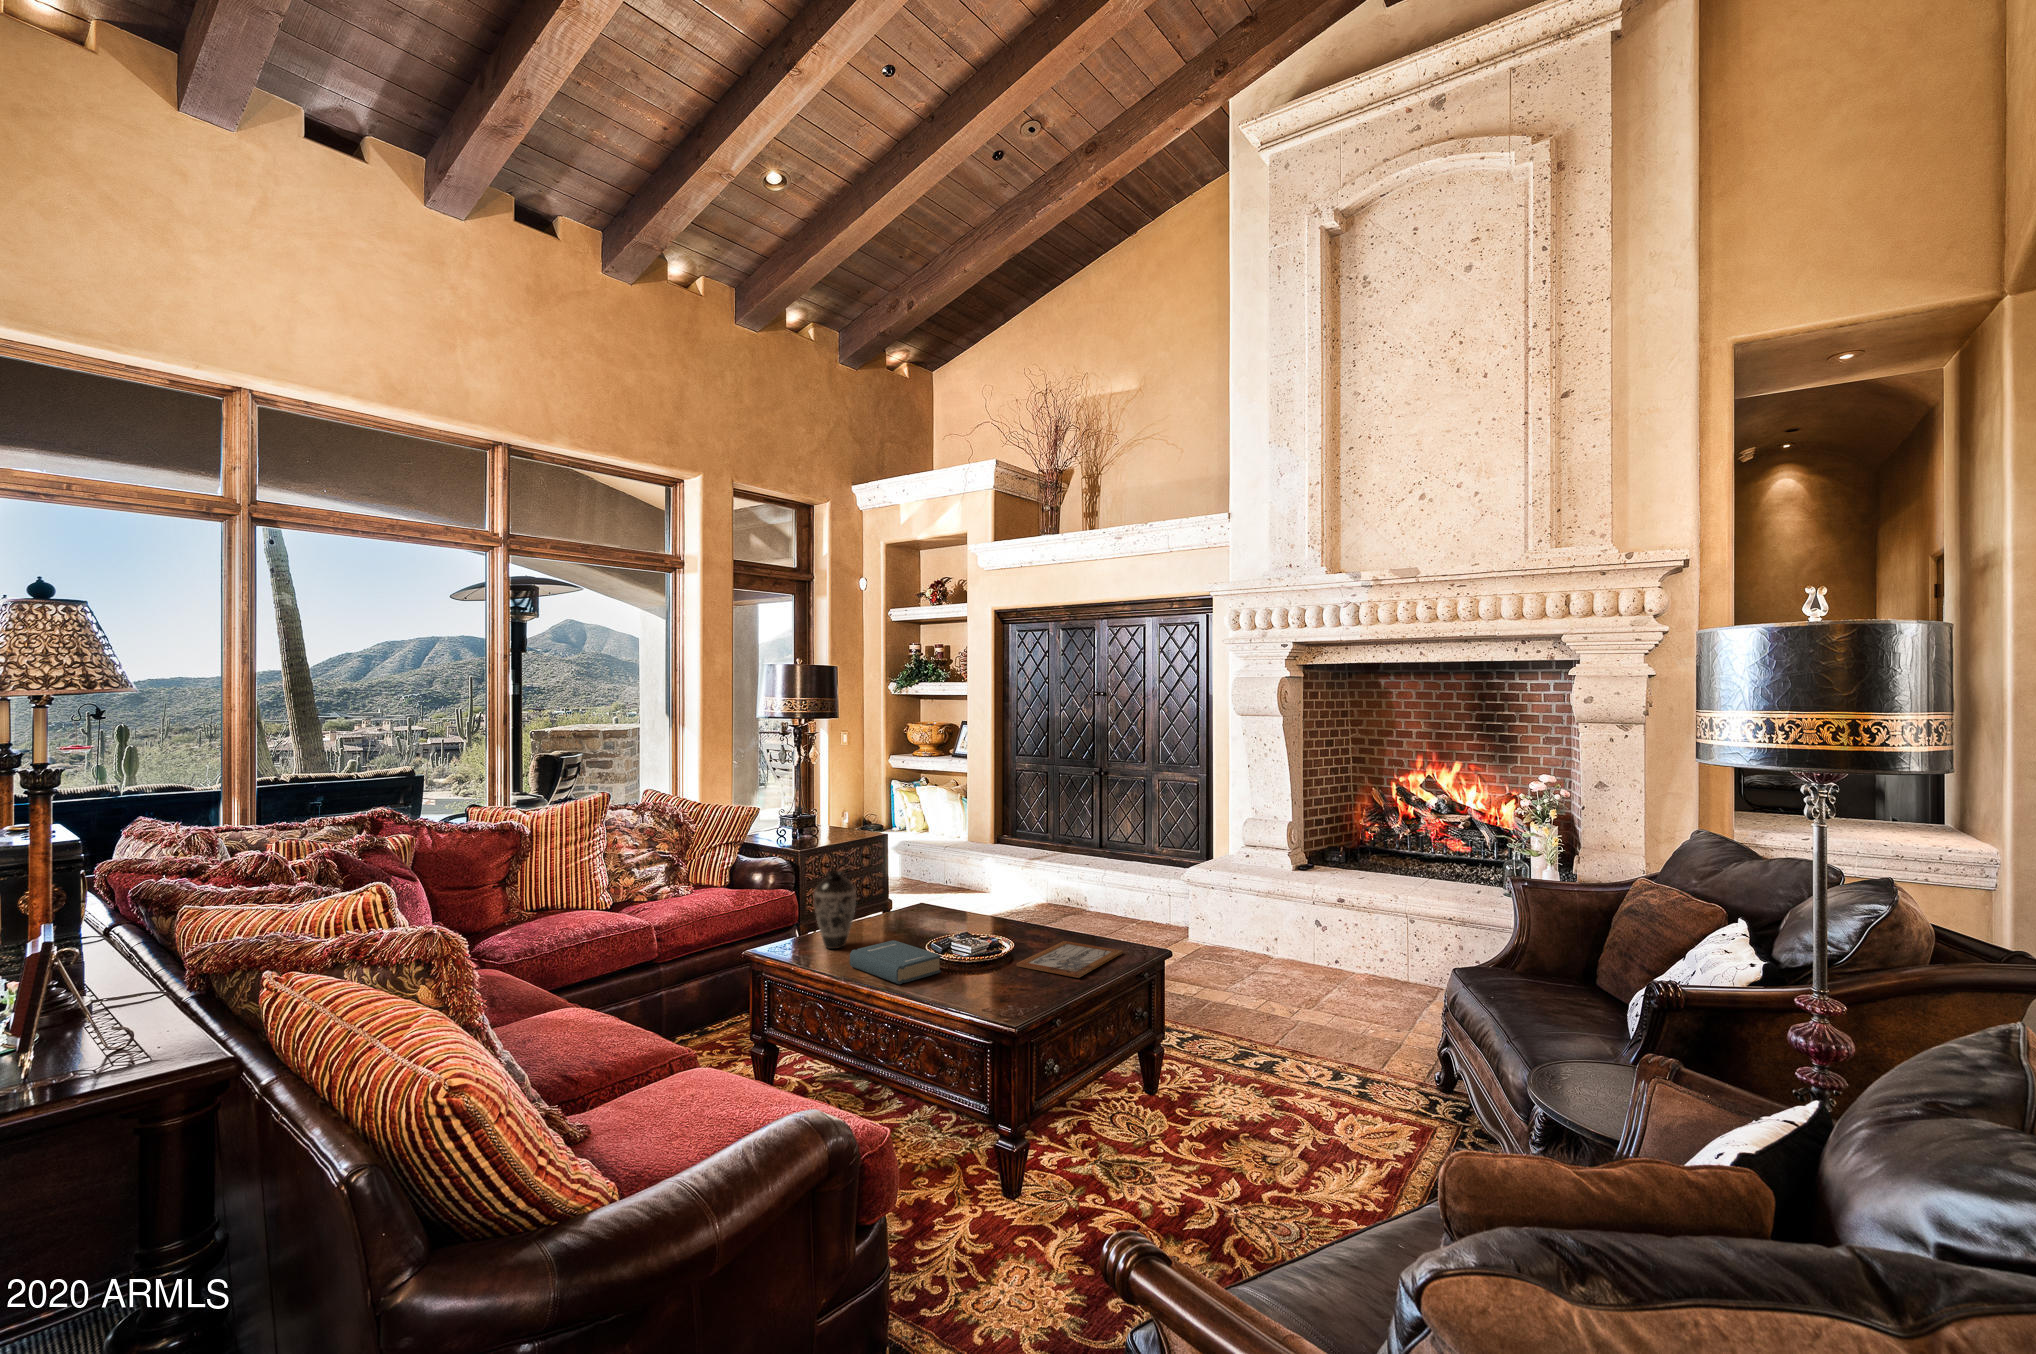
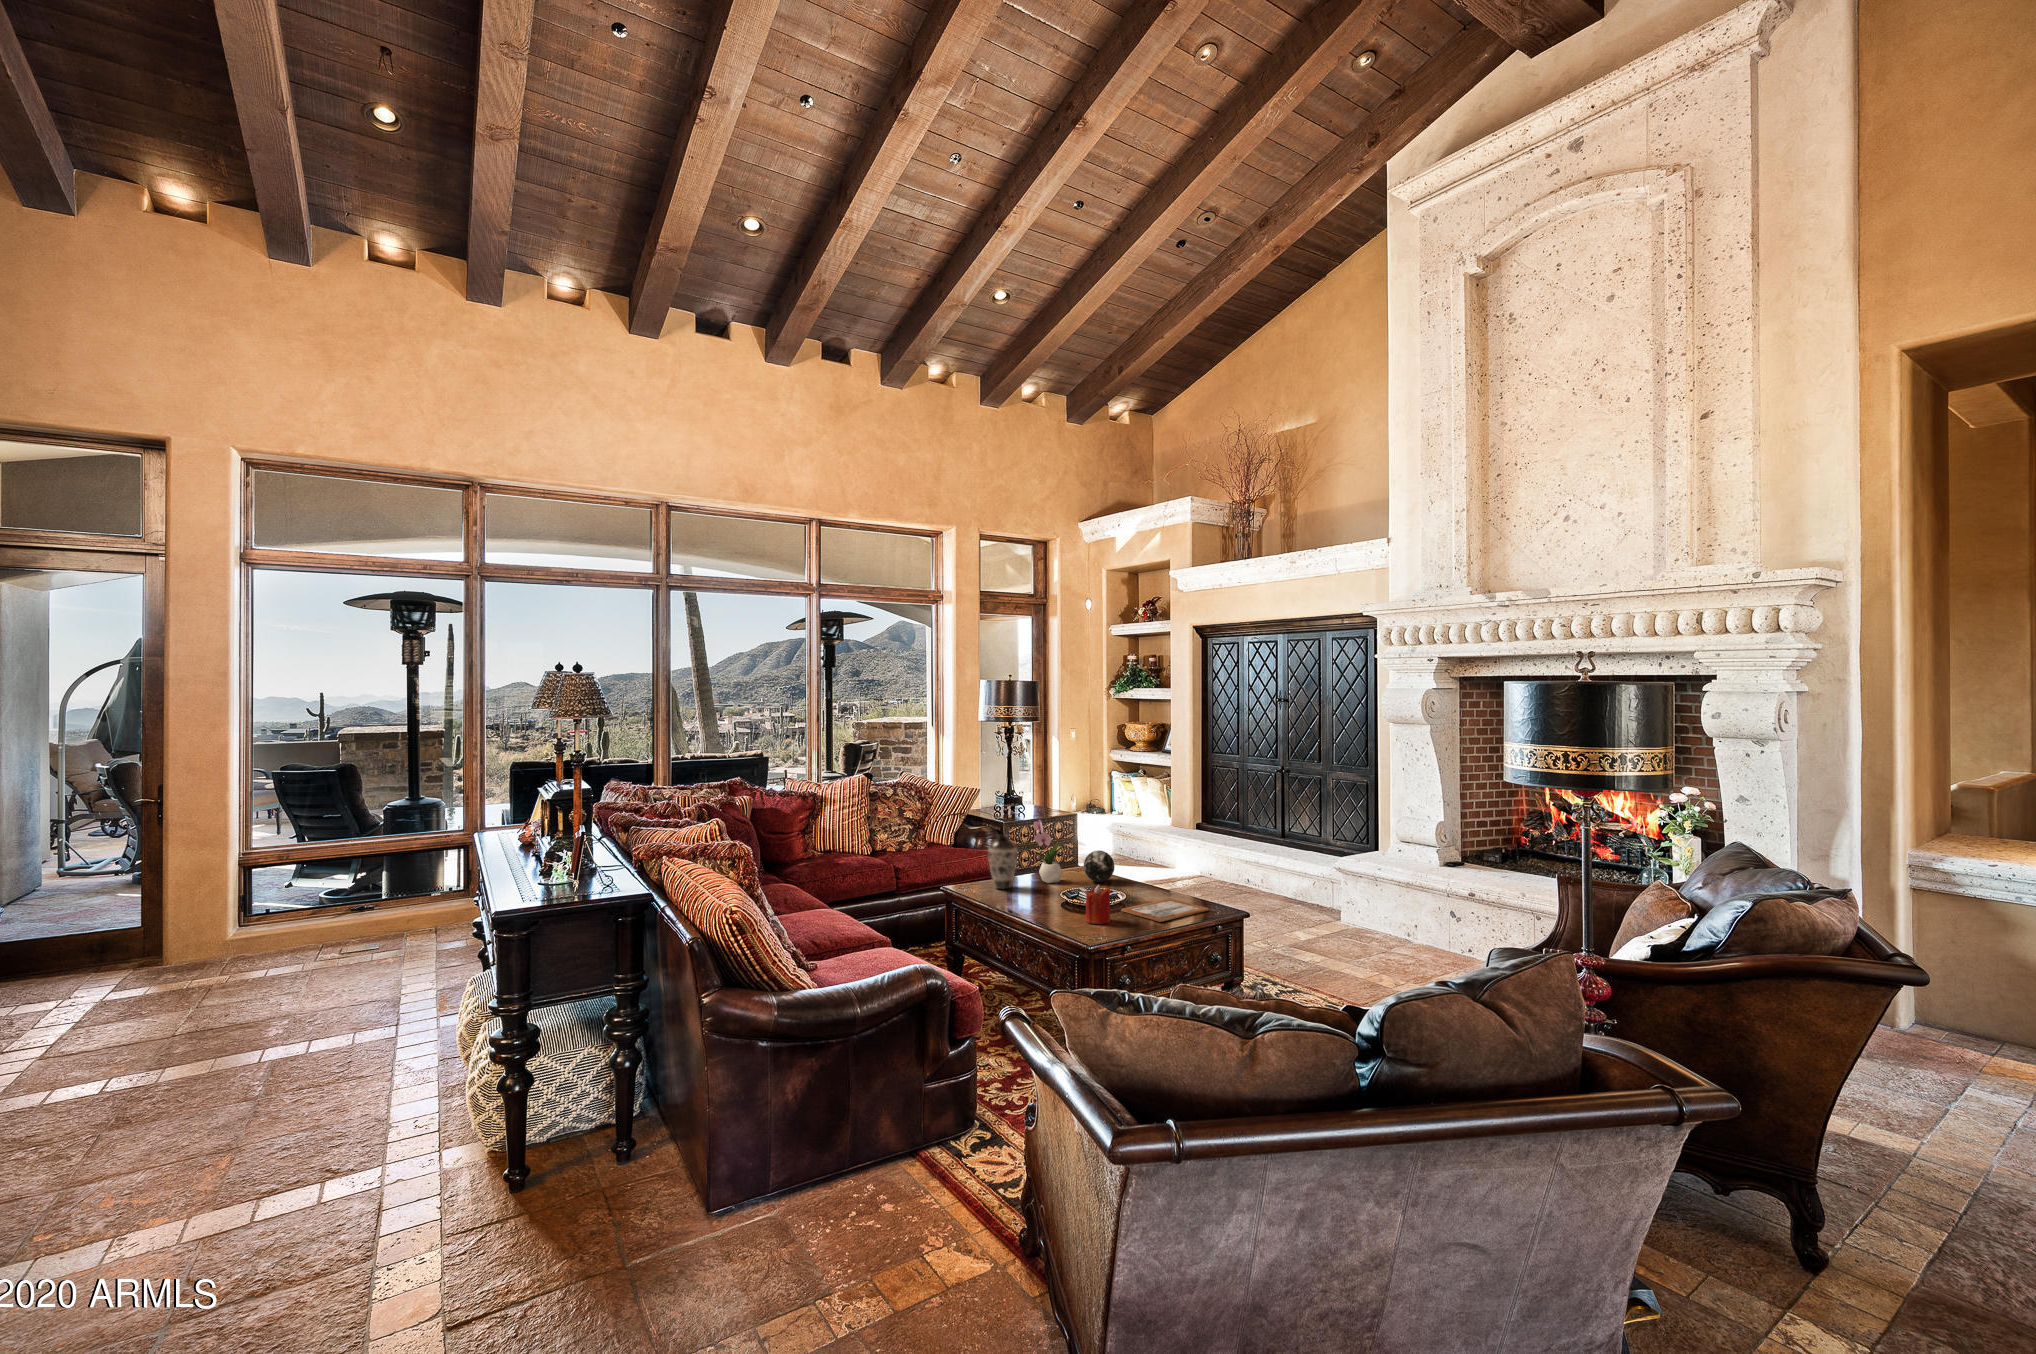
flower arrangement: none [872,833,917,933] -> present [1034,809,1065,883]
decorative orb: none [939,883,979,925] -> present [1084,850,1114,882]
candle: none [979,935,1014,991] -> present [1086,885,1110,924]
hardback book: present [850,940,941,984] -> none [1005,886,1065,914]

